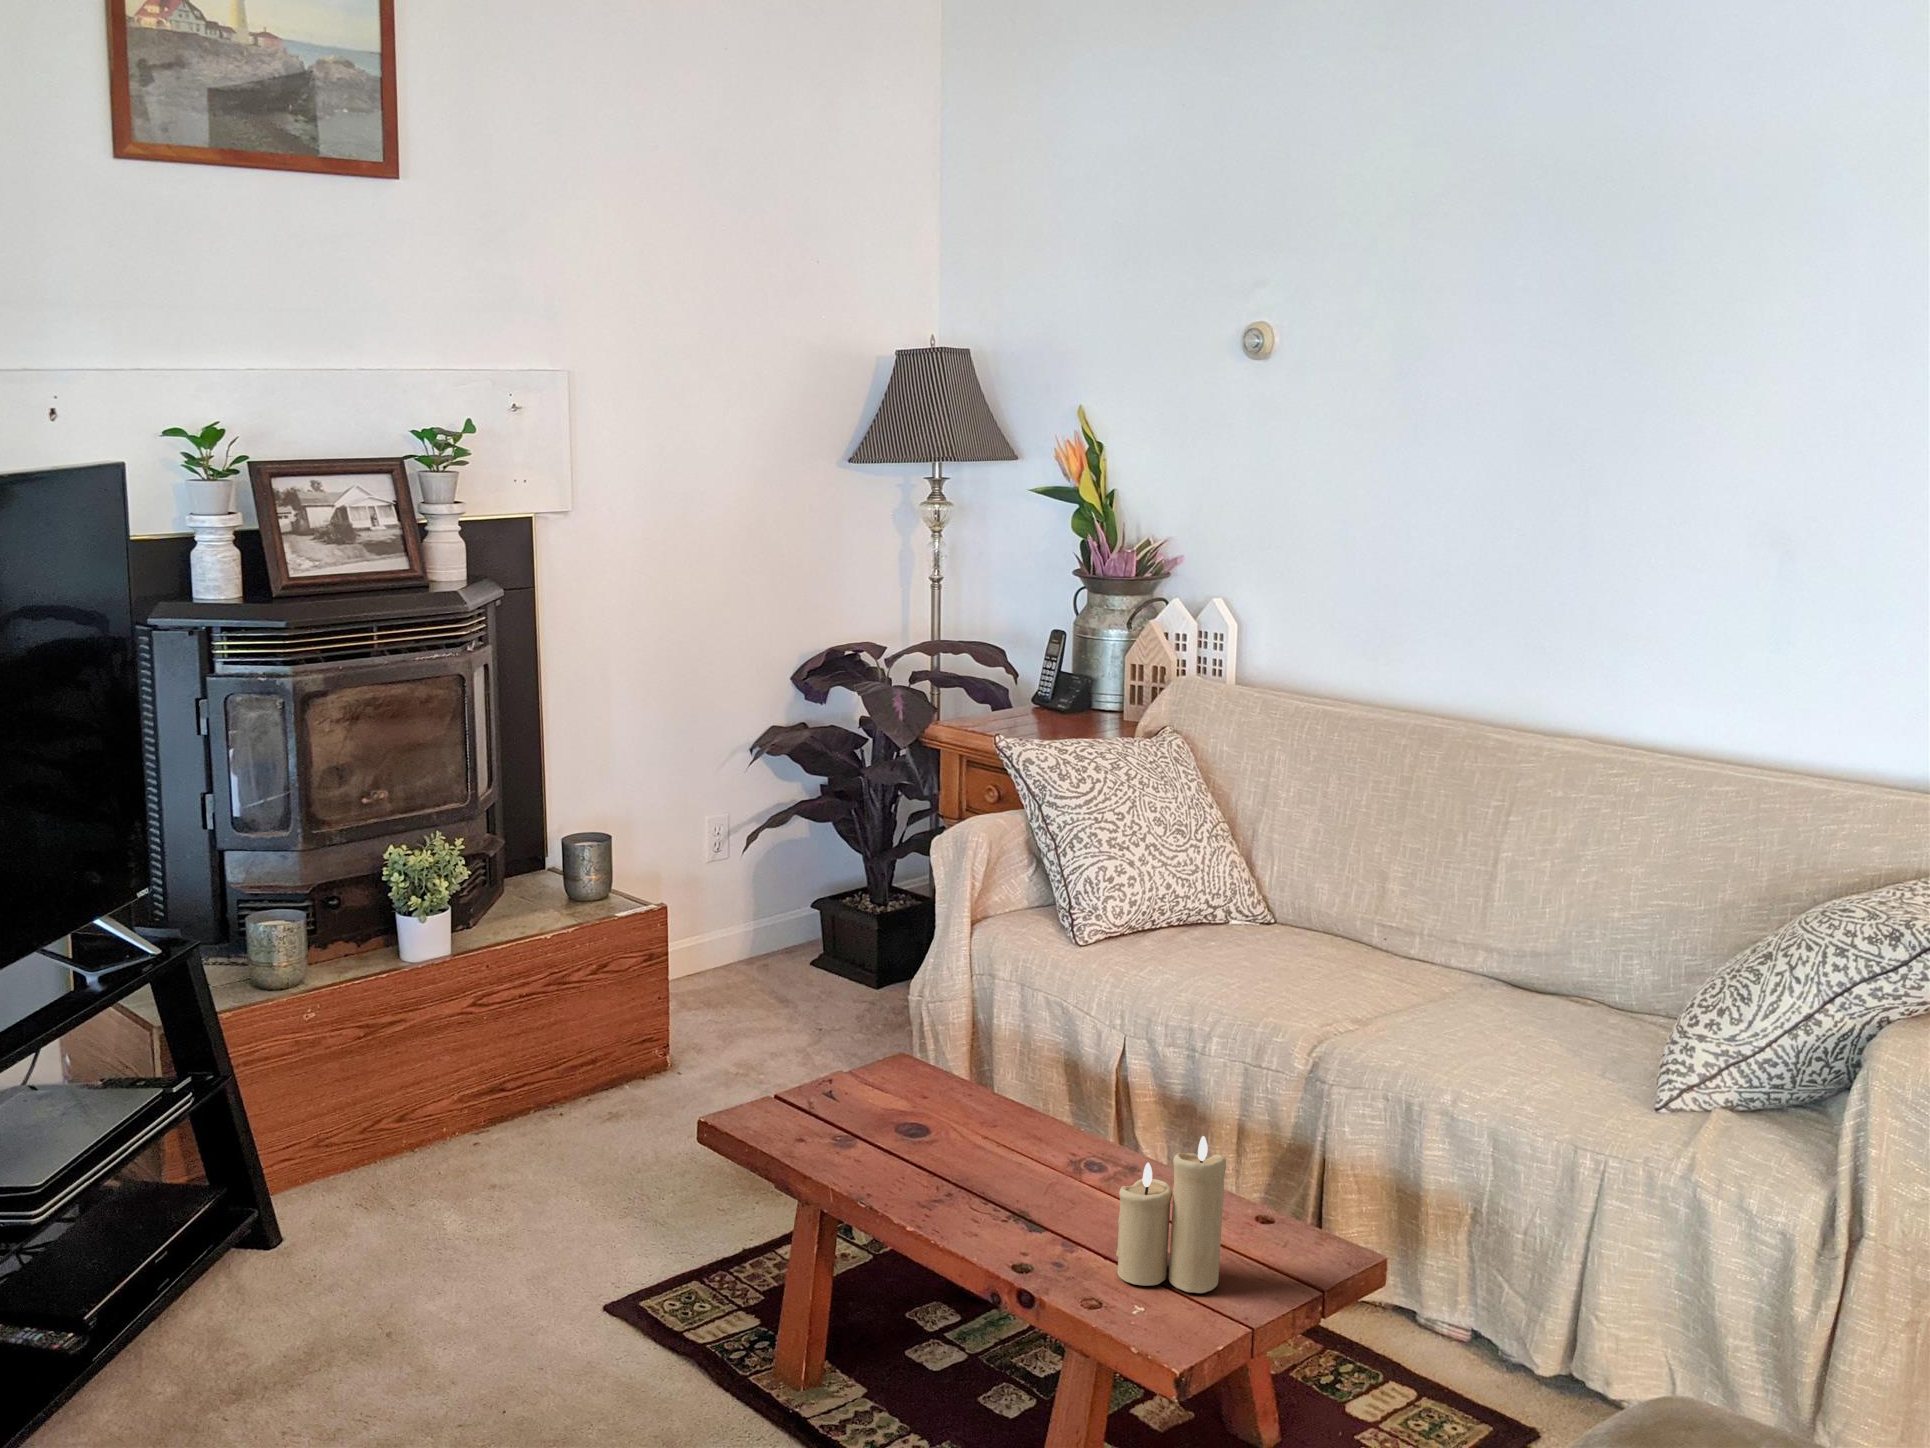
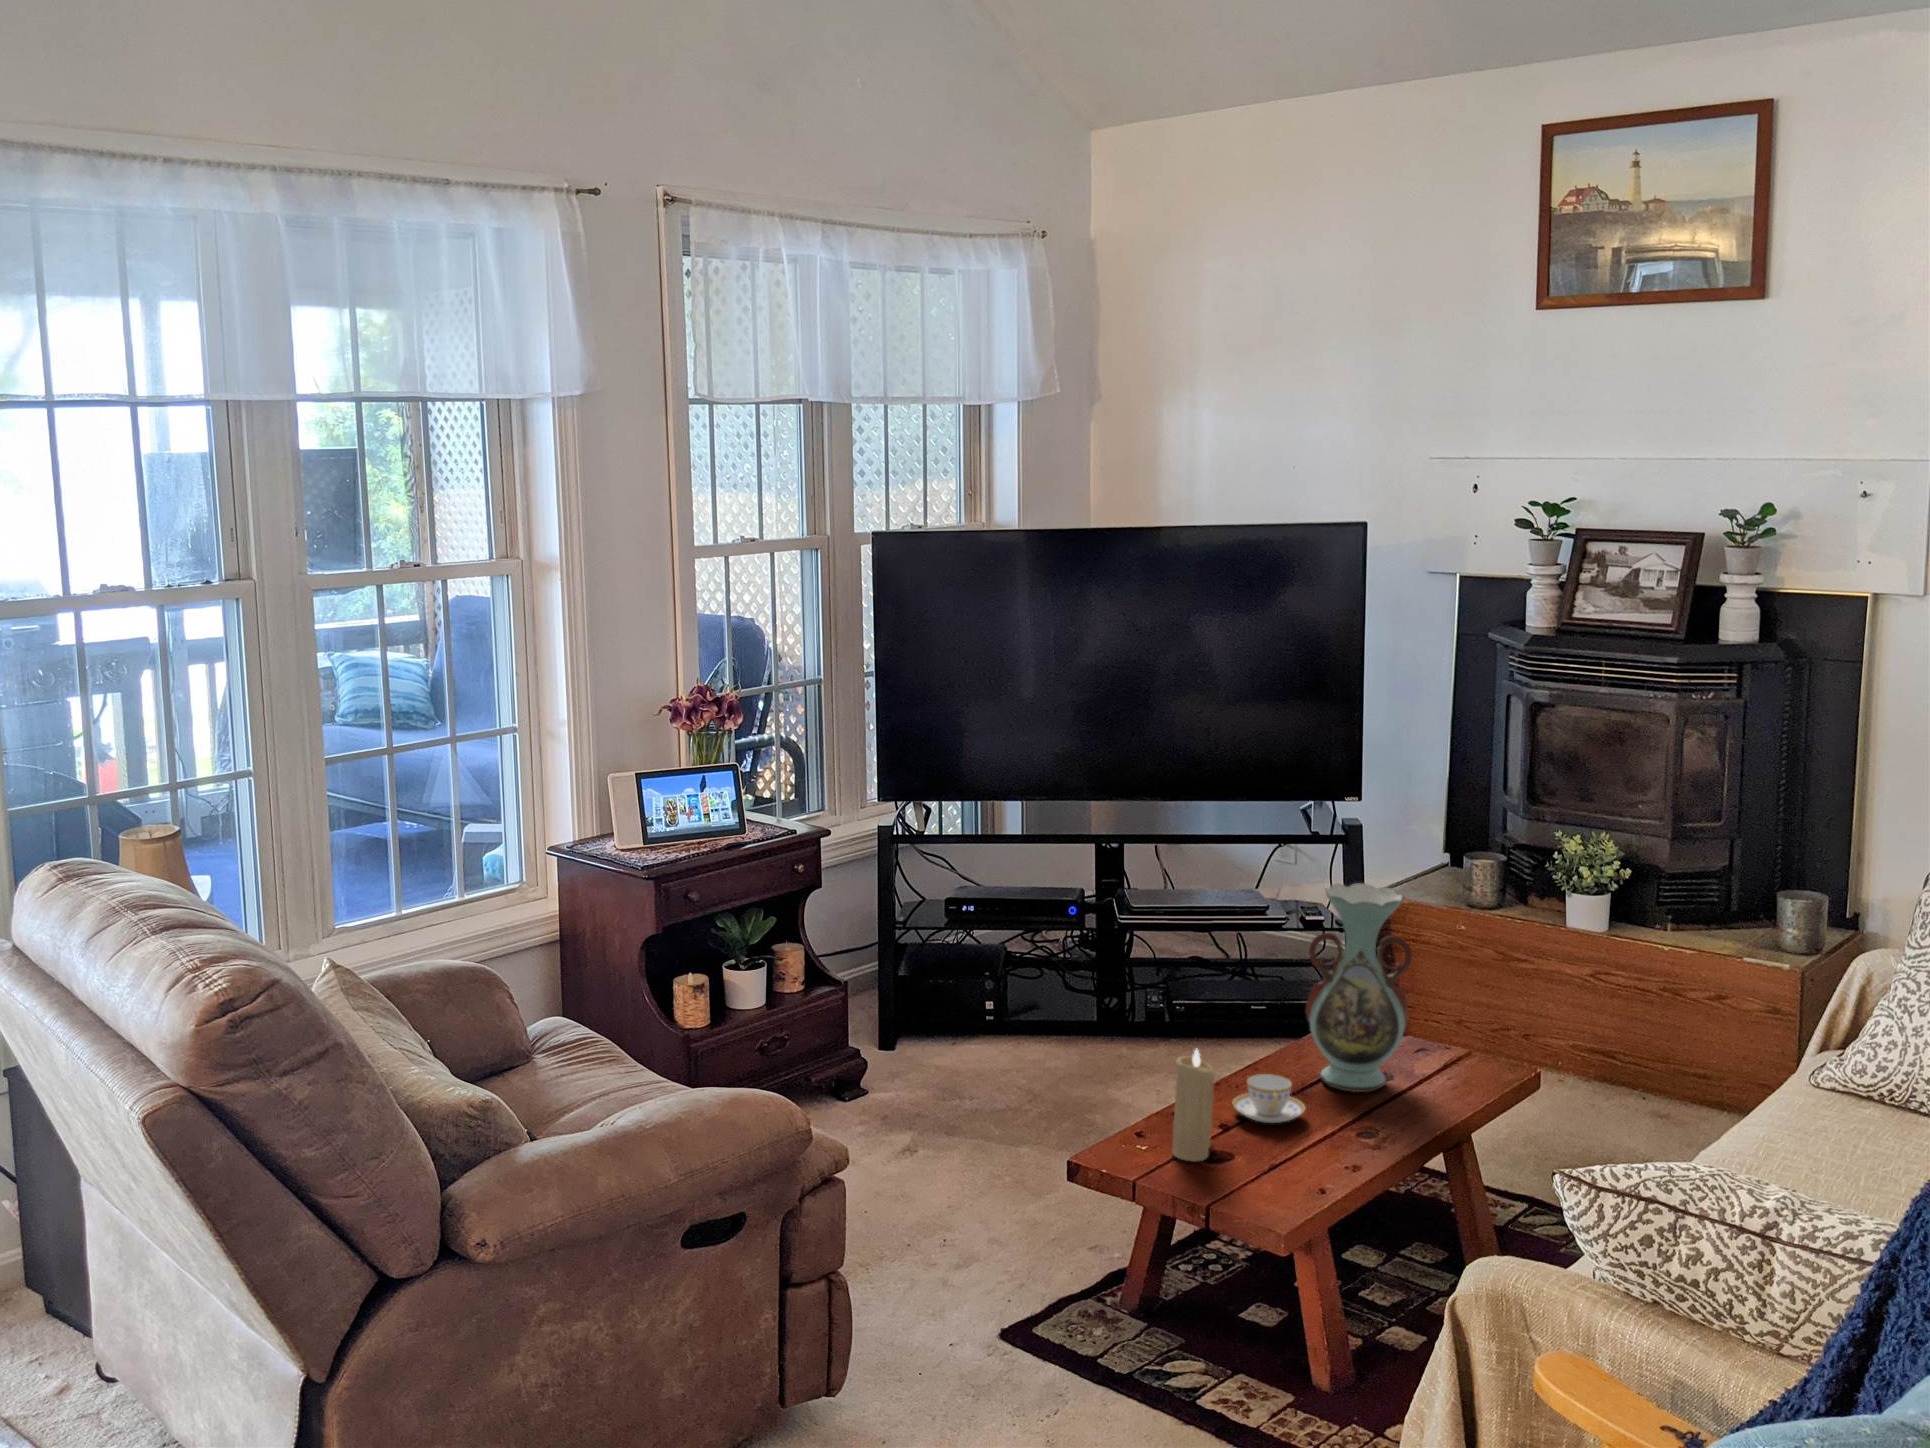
decorative vase: none [890,891,1009,1161] -> present [1306,883,1412,1092]
teacup: none [1016,1156,1111,1224] -> present [1232,1074,1305,1123]

